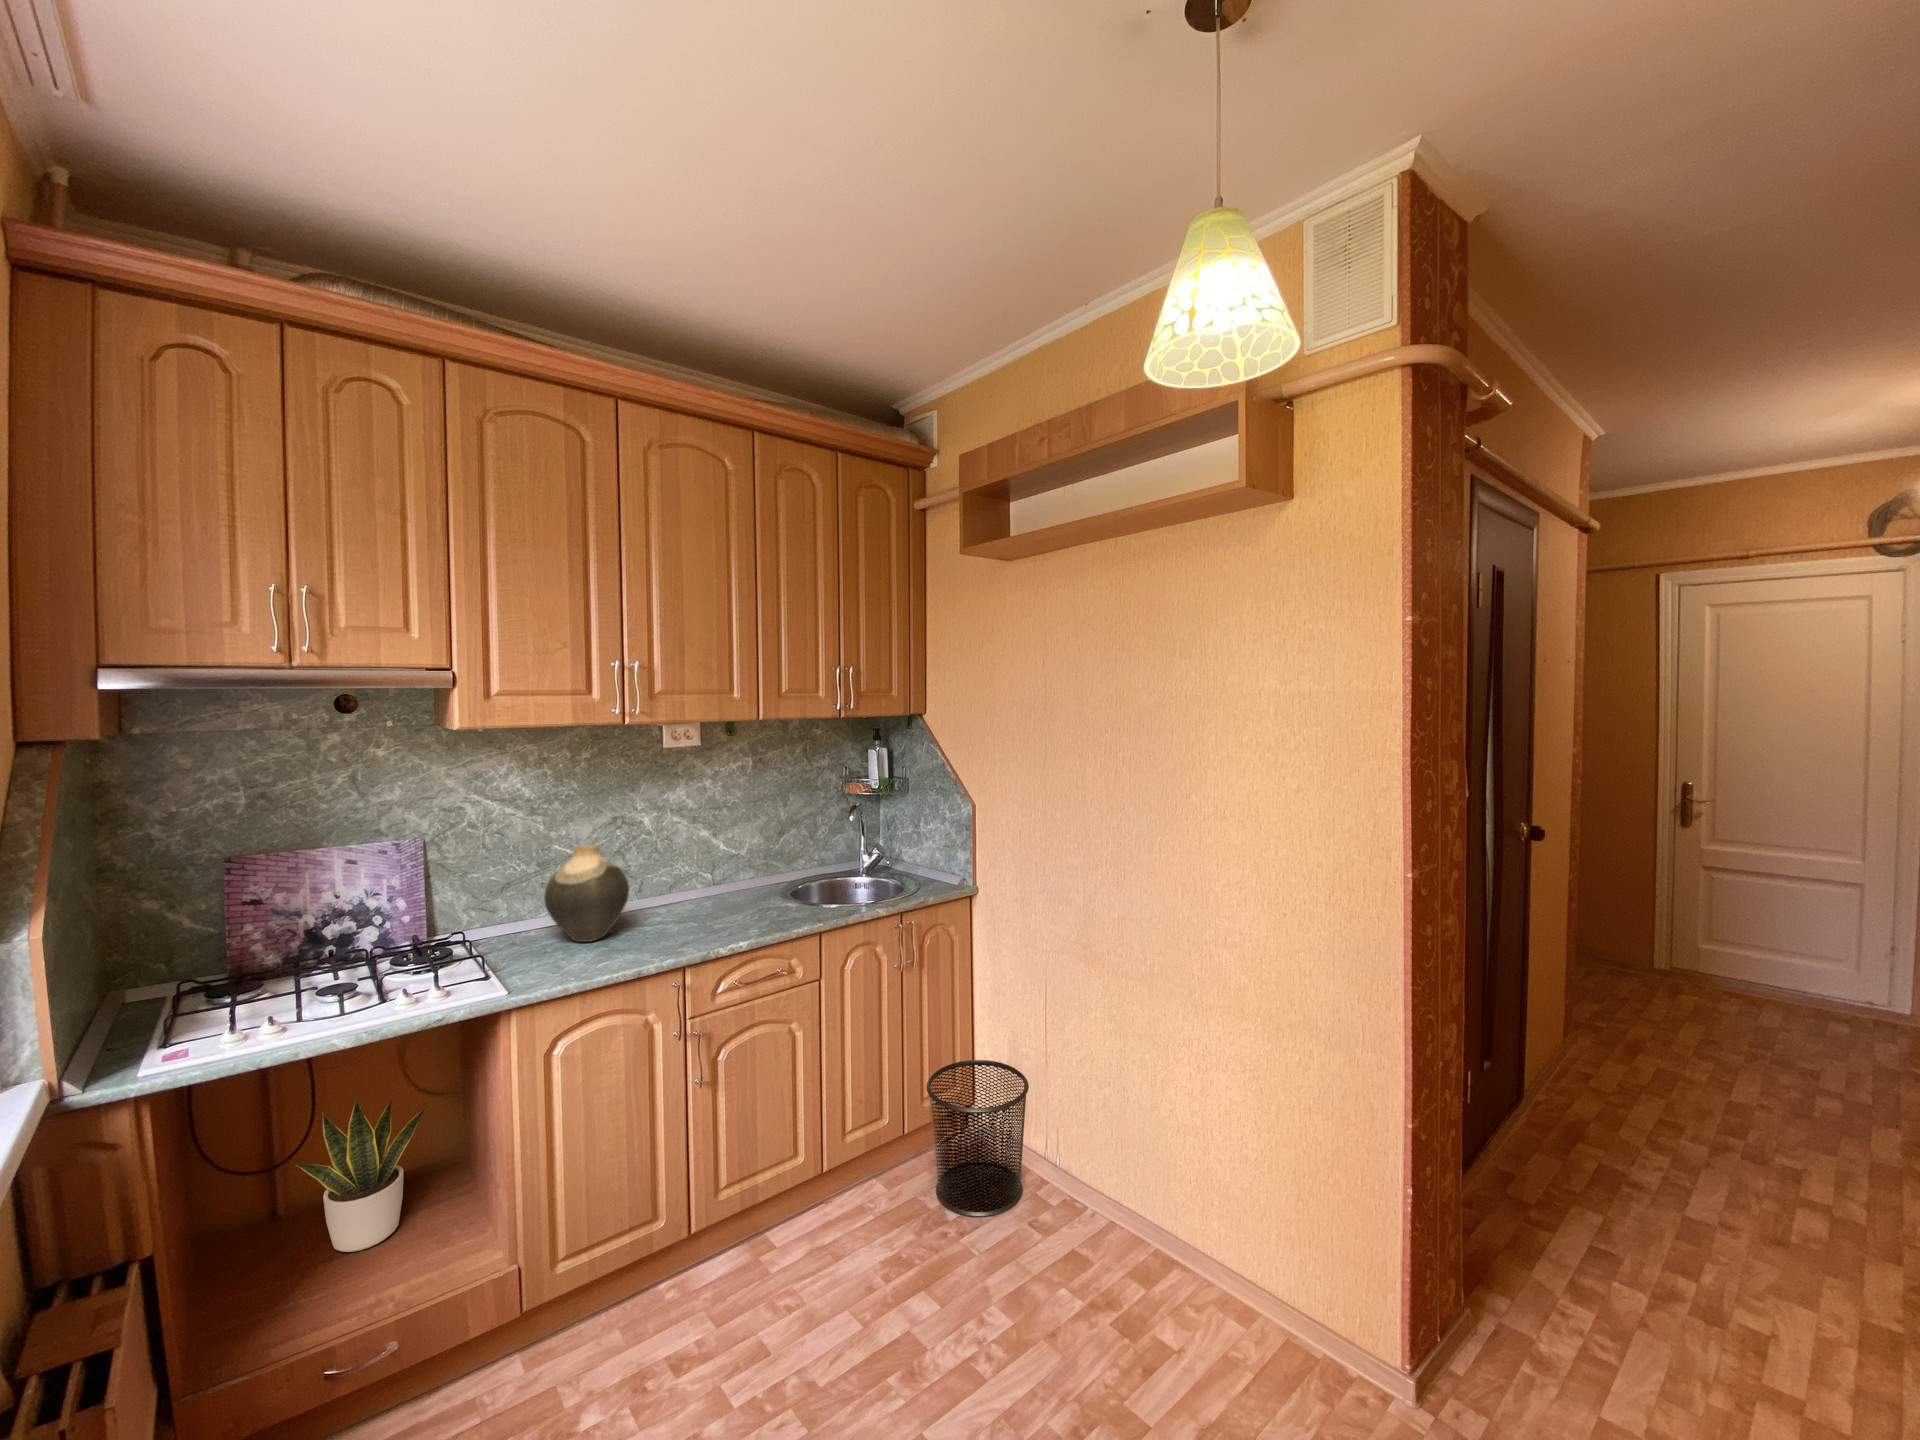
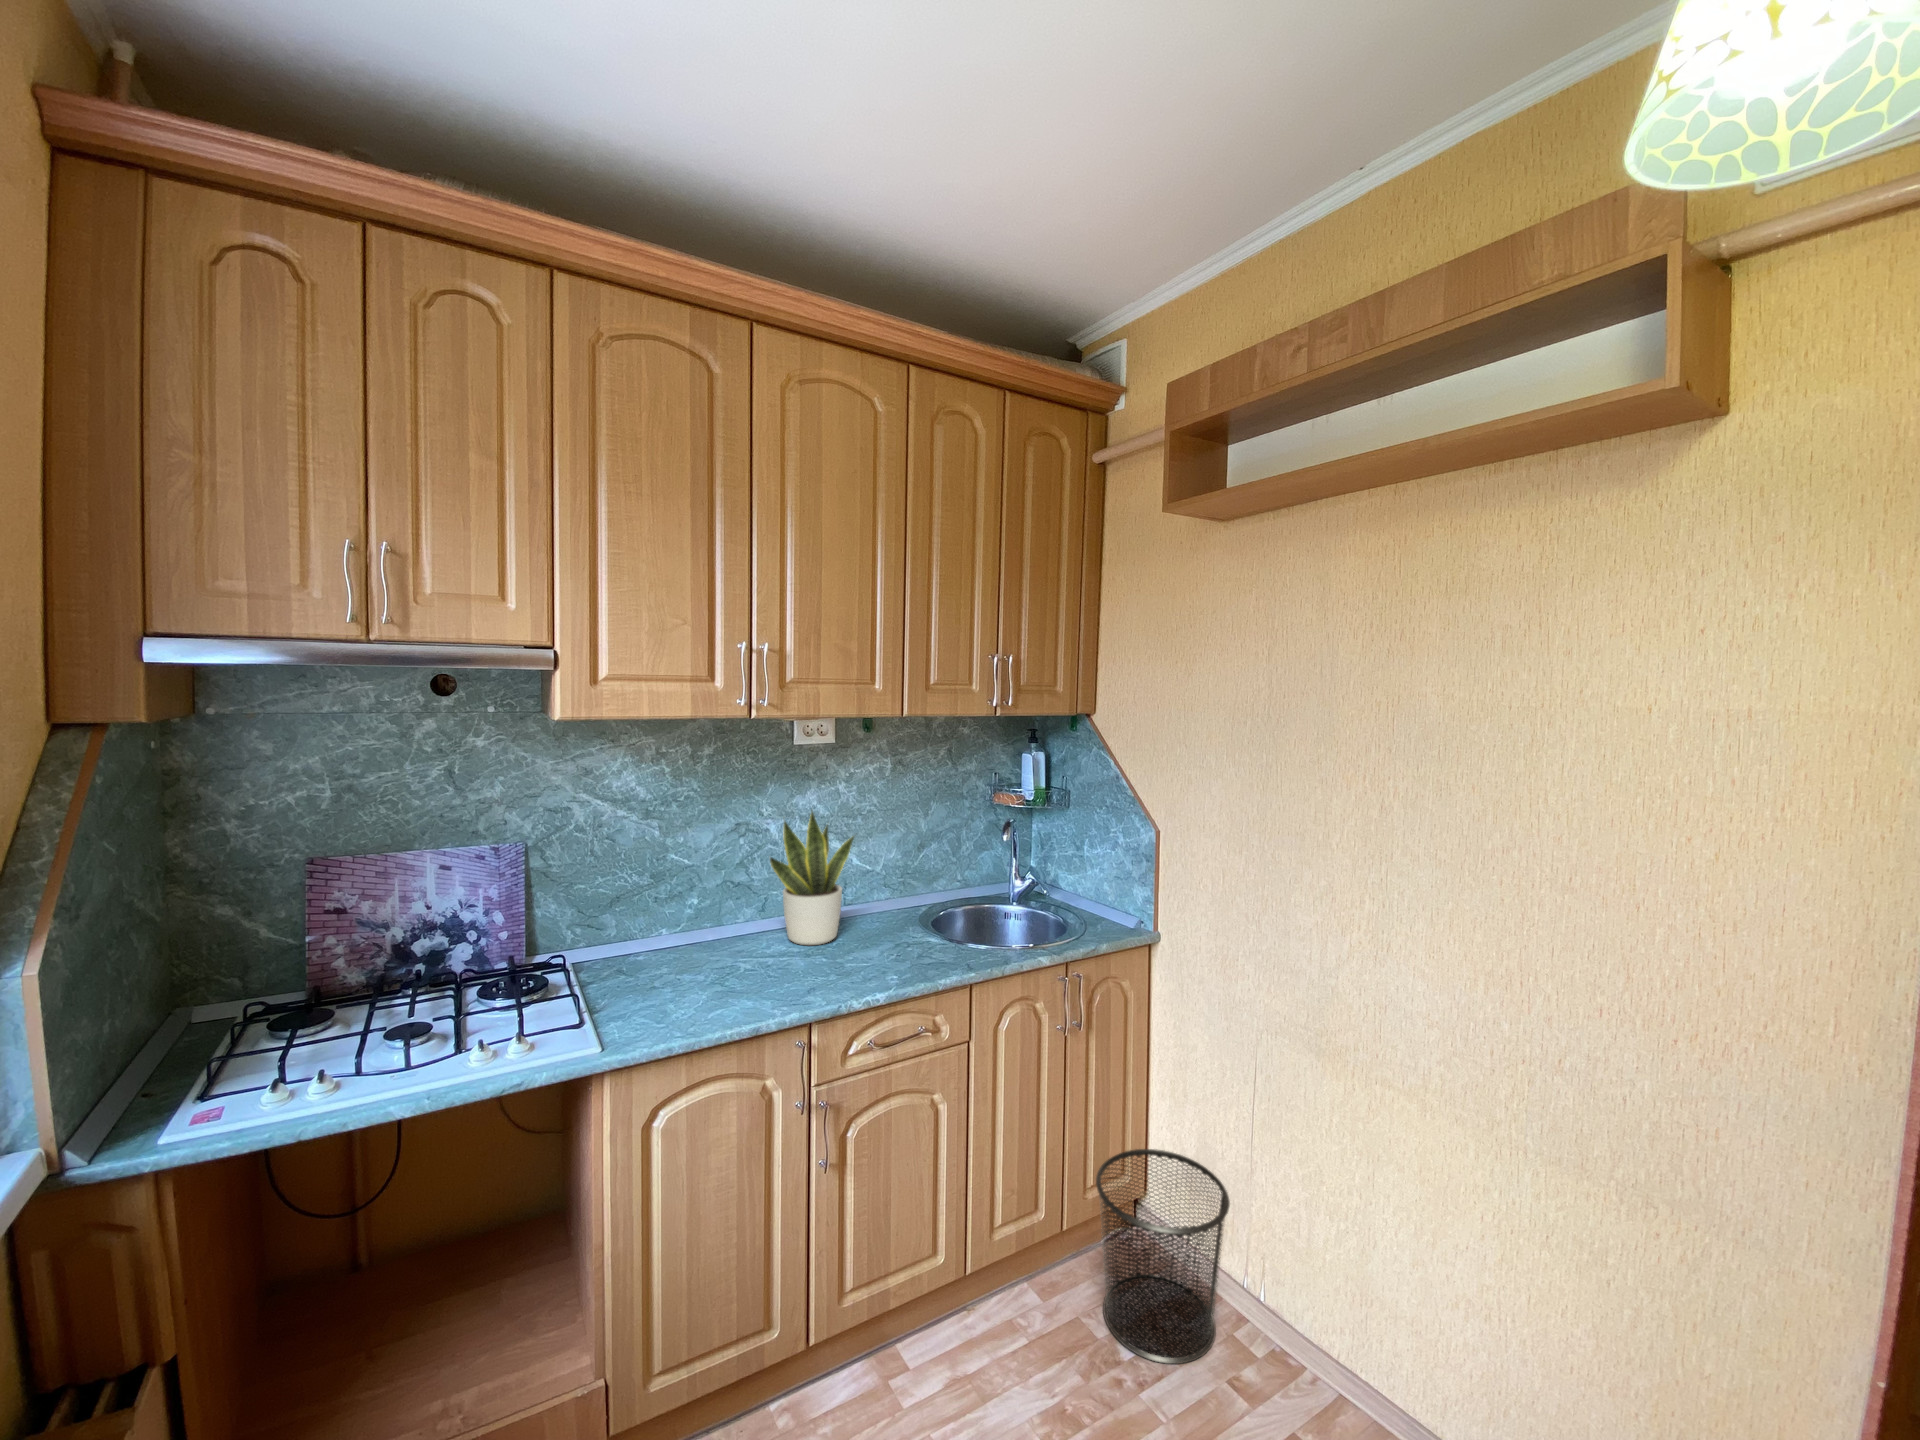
vase: present [544,845,629,942] -> none [653,860,749,978]
potted plant: present [296,1097,428,1252] -> present [770,812,854,945]

